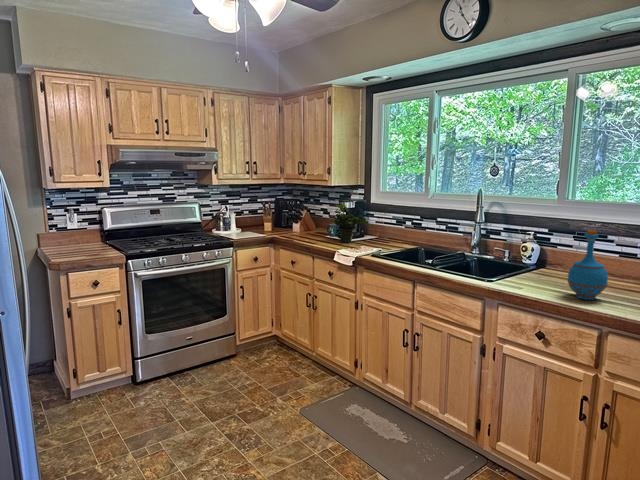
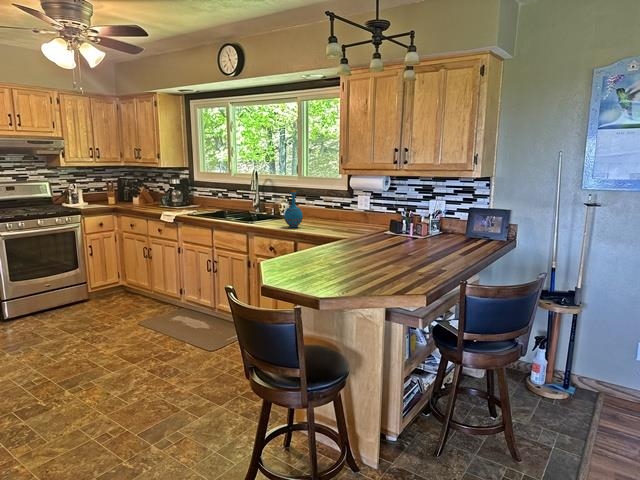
potted plant: present [331,204,370,243] -> none [161,180,190,209]

